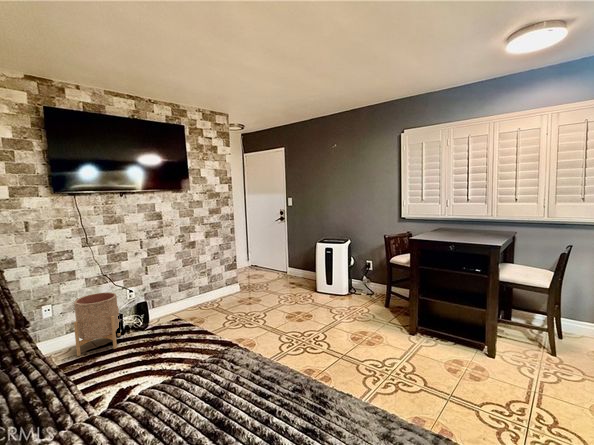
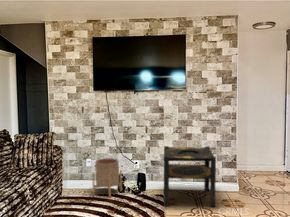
side table: none [168,252,250,328] -> present [164,146,216,207]

